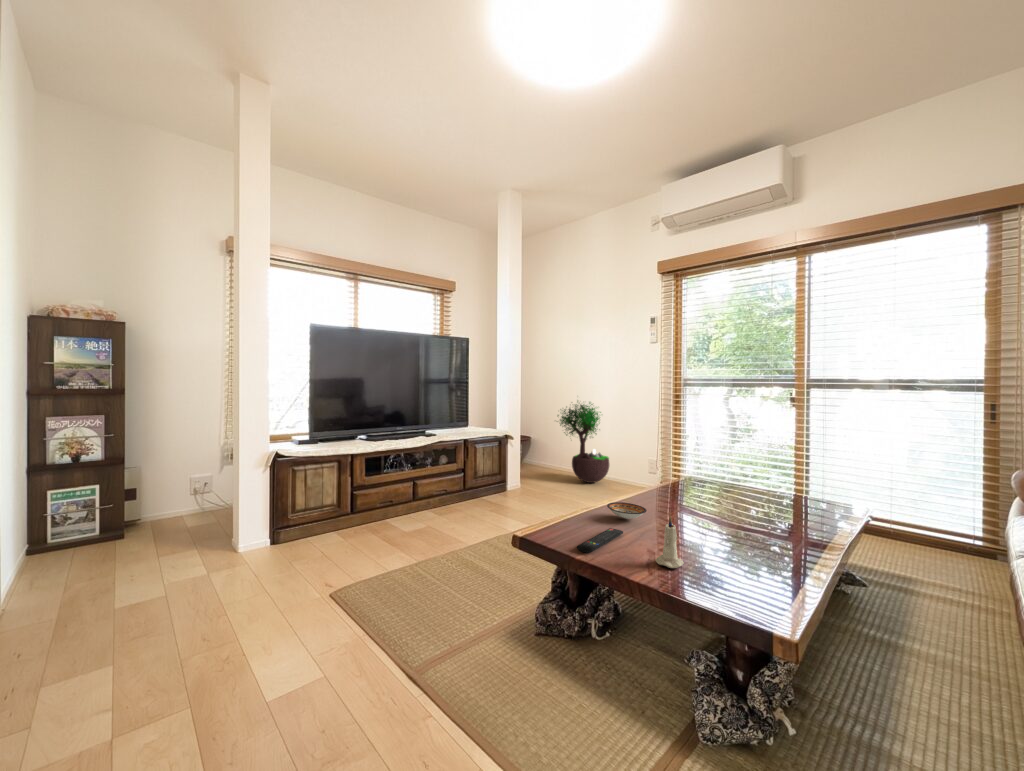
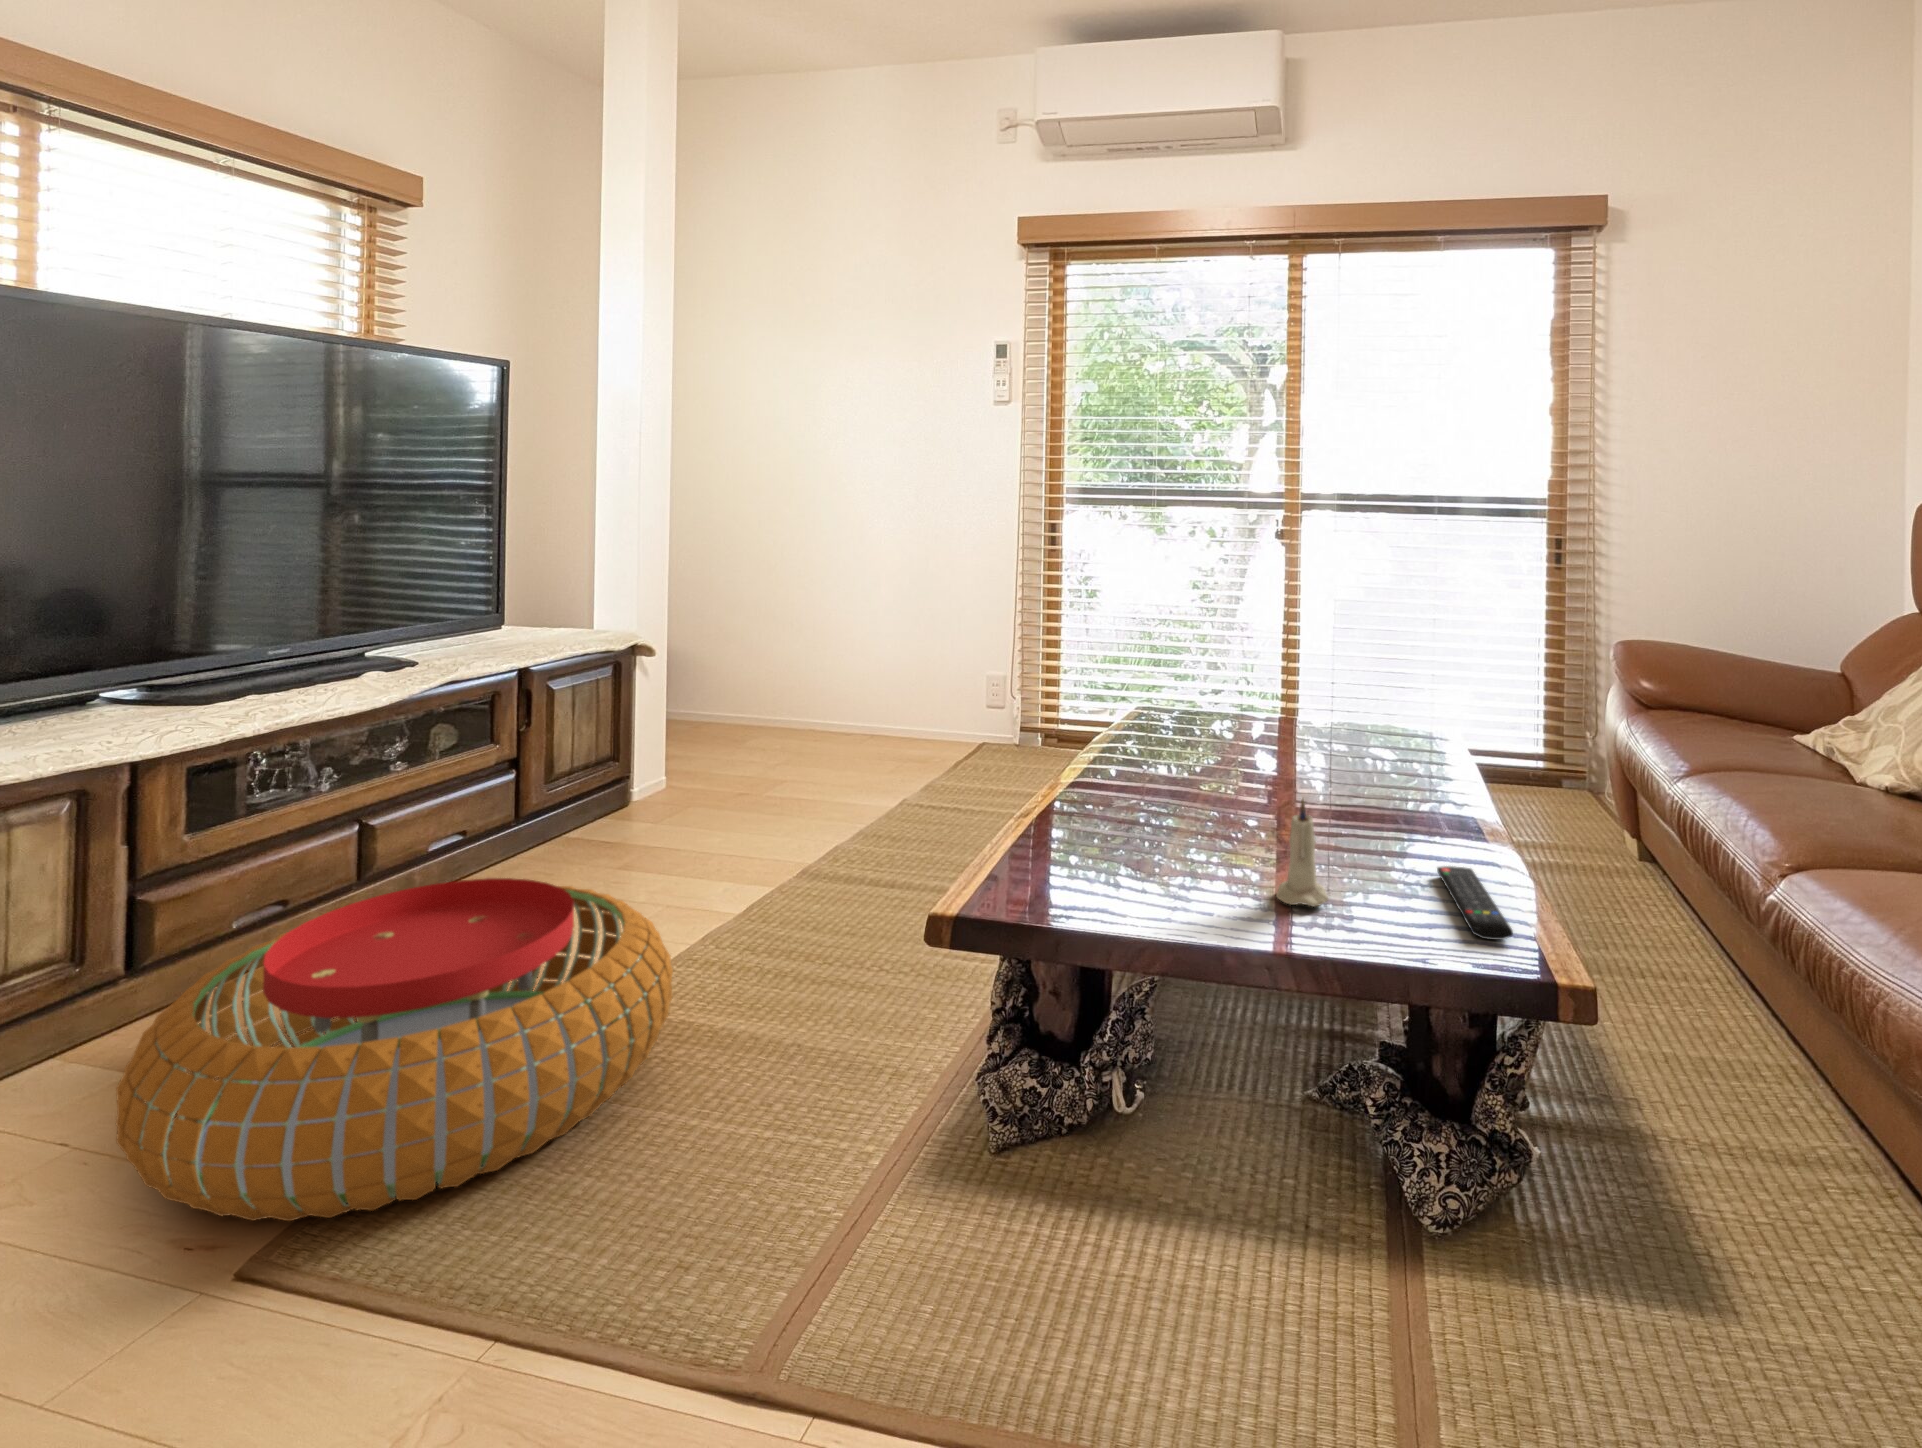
potted tree: present [558,403,609,483] -> none [756,528,895,746]
pouf: none [320,501,467,589] -> present [116,878,673,1221]
ceramic bowl: present [607,502,647,519] -> none [1083,783,1170,820]
remote control: present [577,528,623,553] -> present [1437,866,1513,940]

